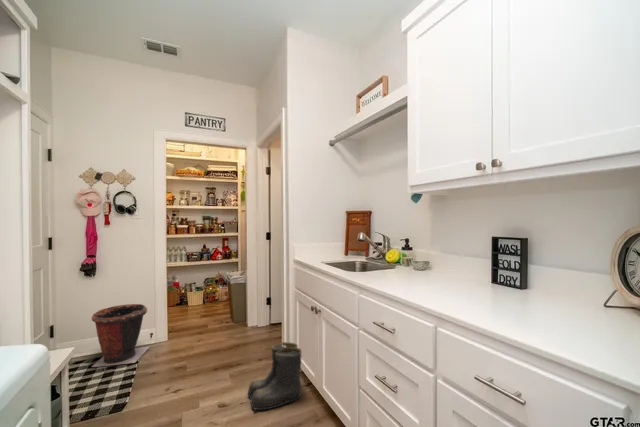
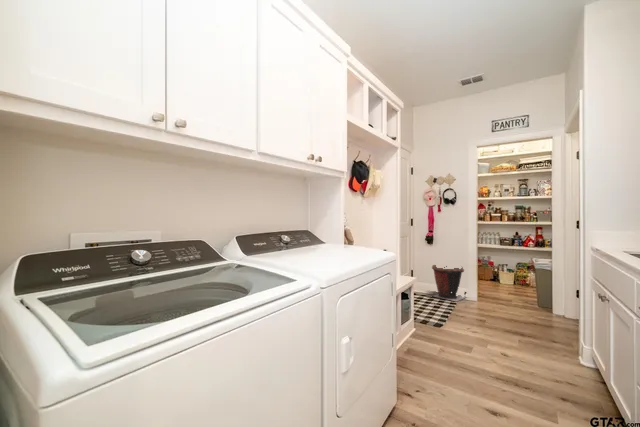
boots: present [248,342,302,410] -> none [536,312,596,363]

